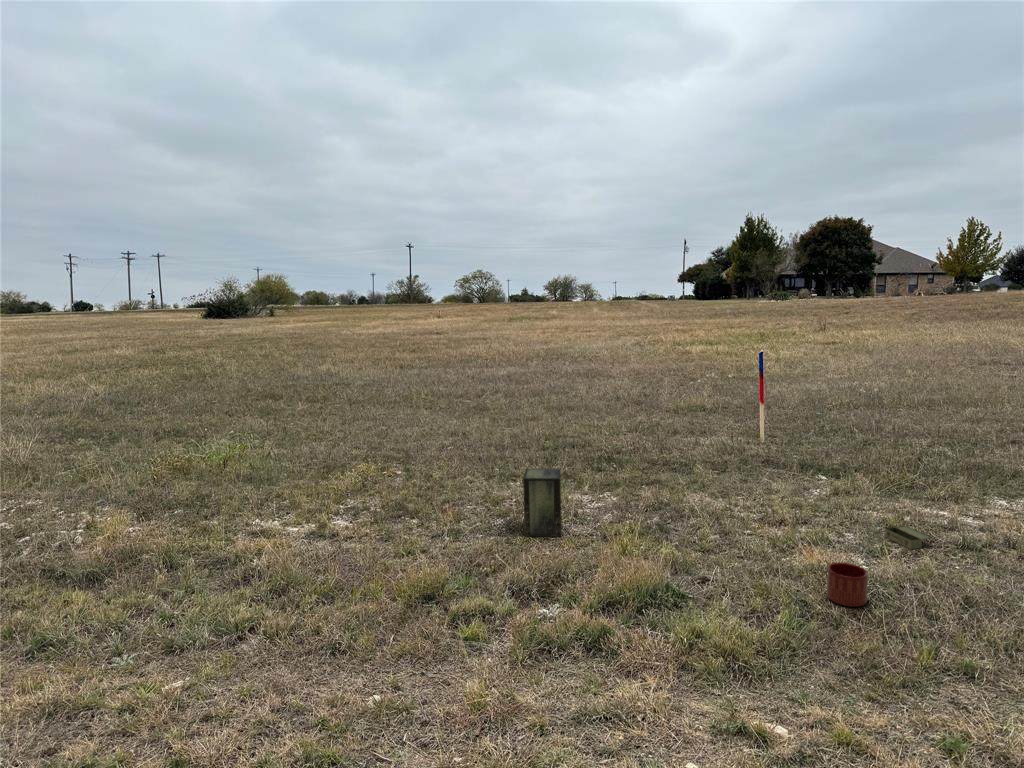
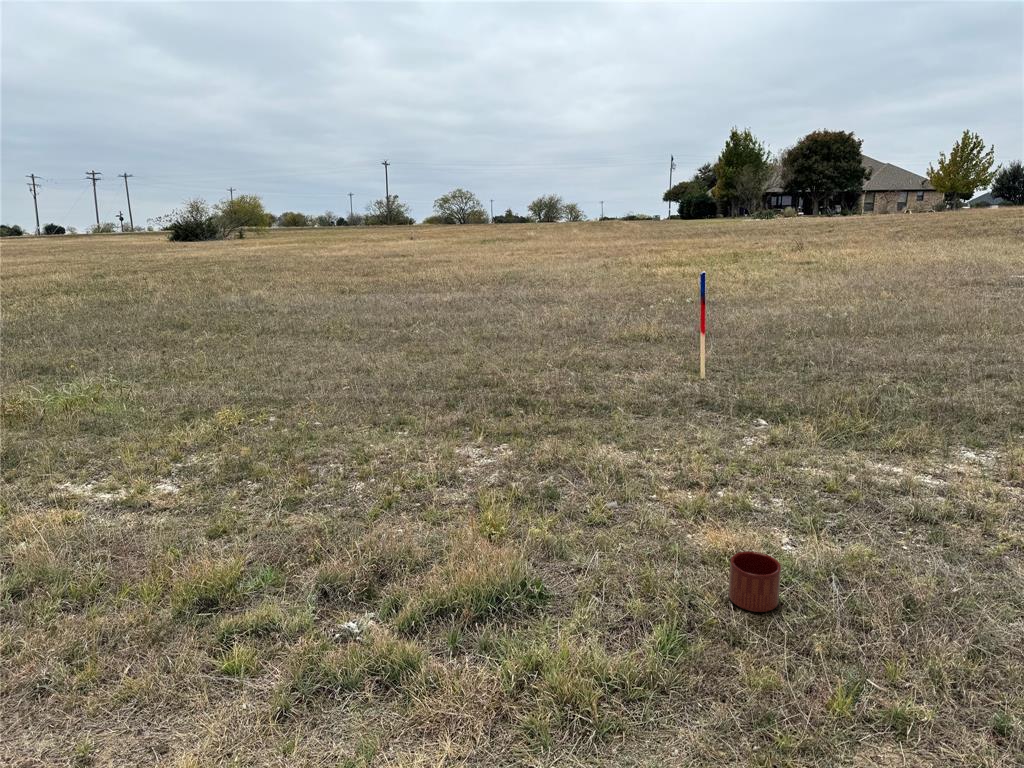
storage box: present [523,469,562,537] -> none [369,421,429,508]
toolbox: present [885,526,932,549] -> none [820,490,877,522]

